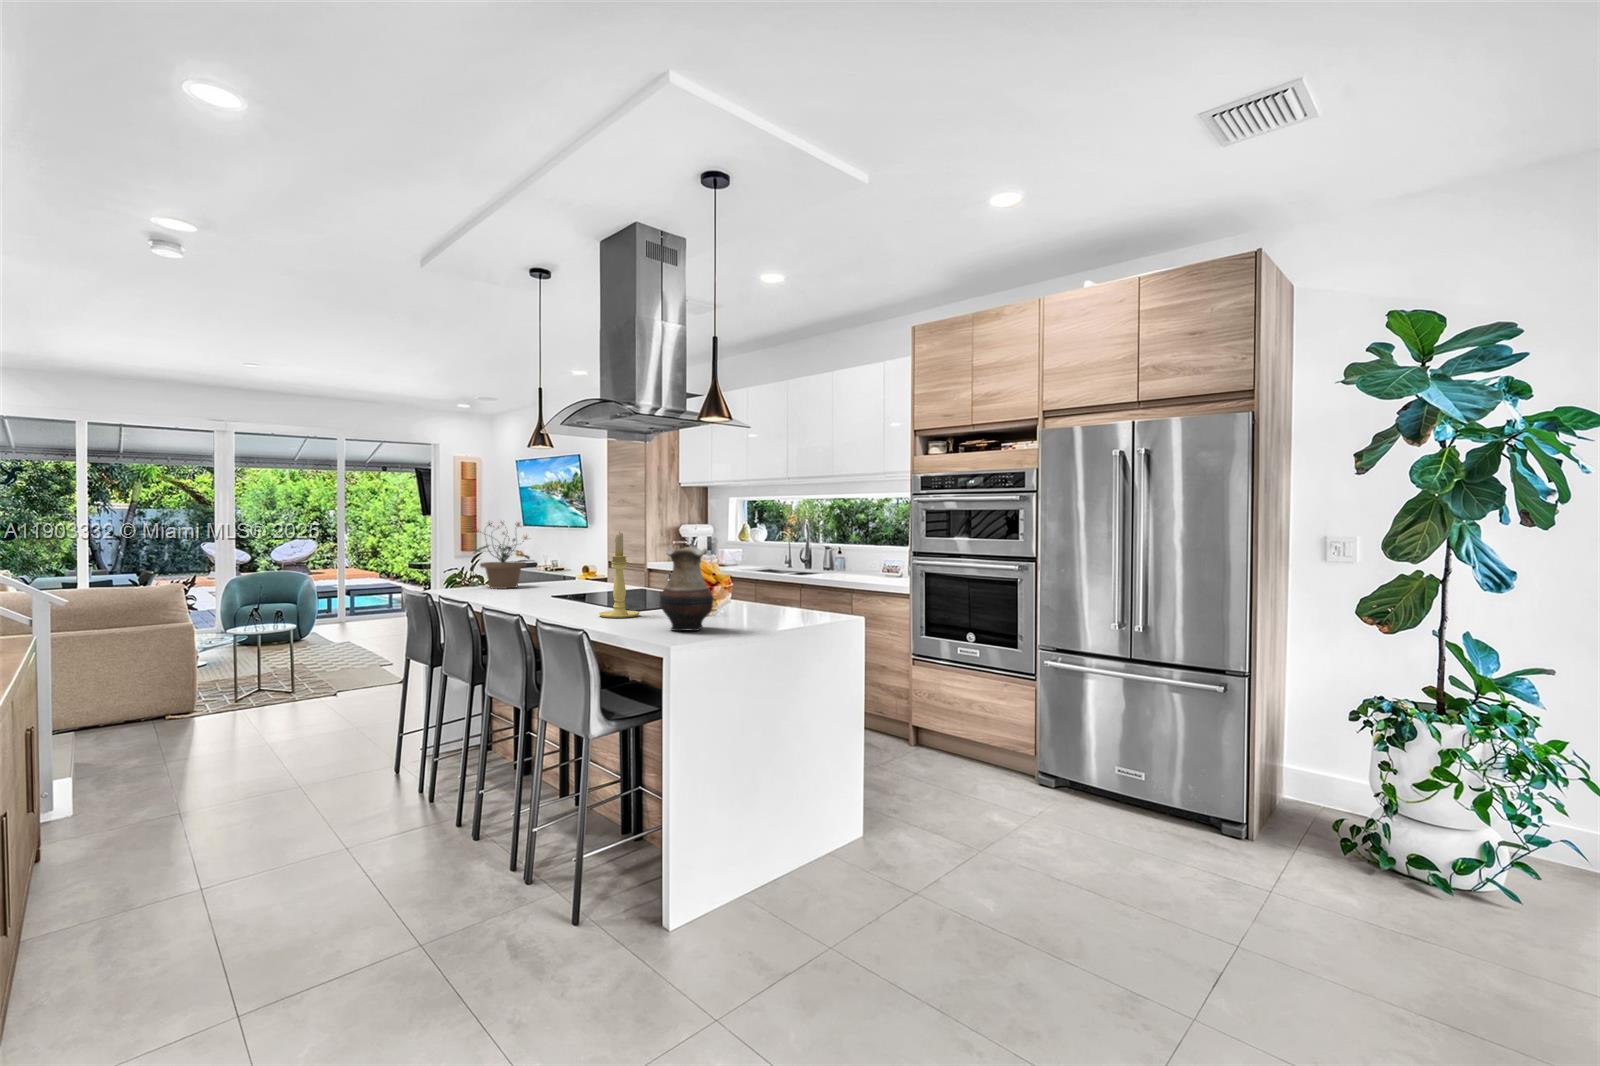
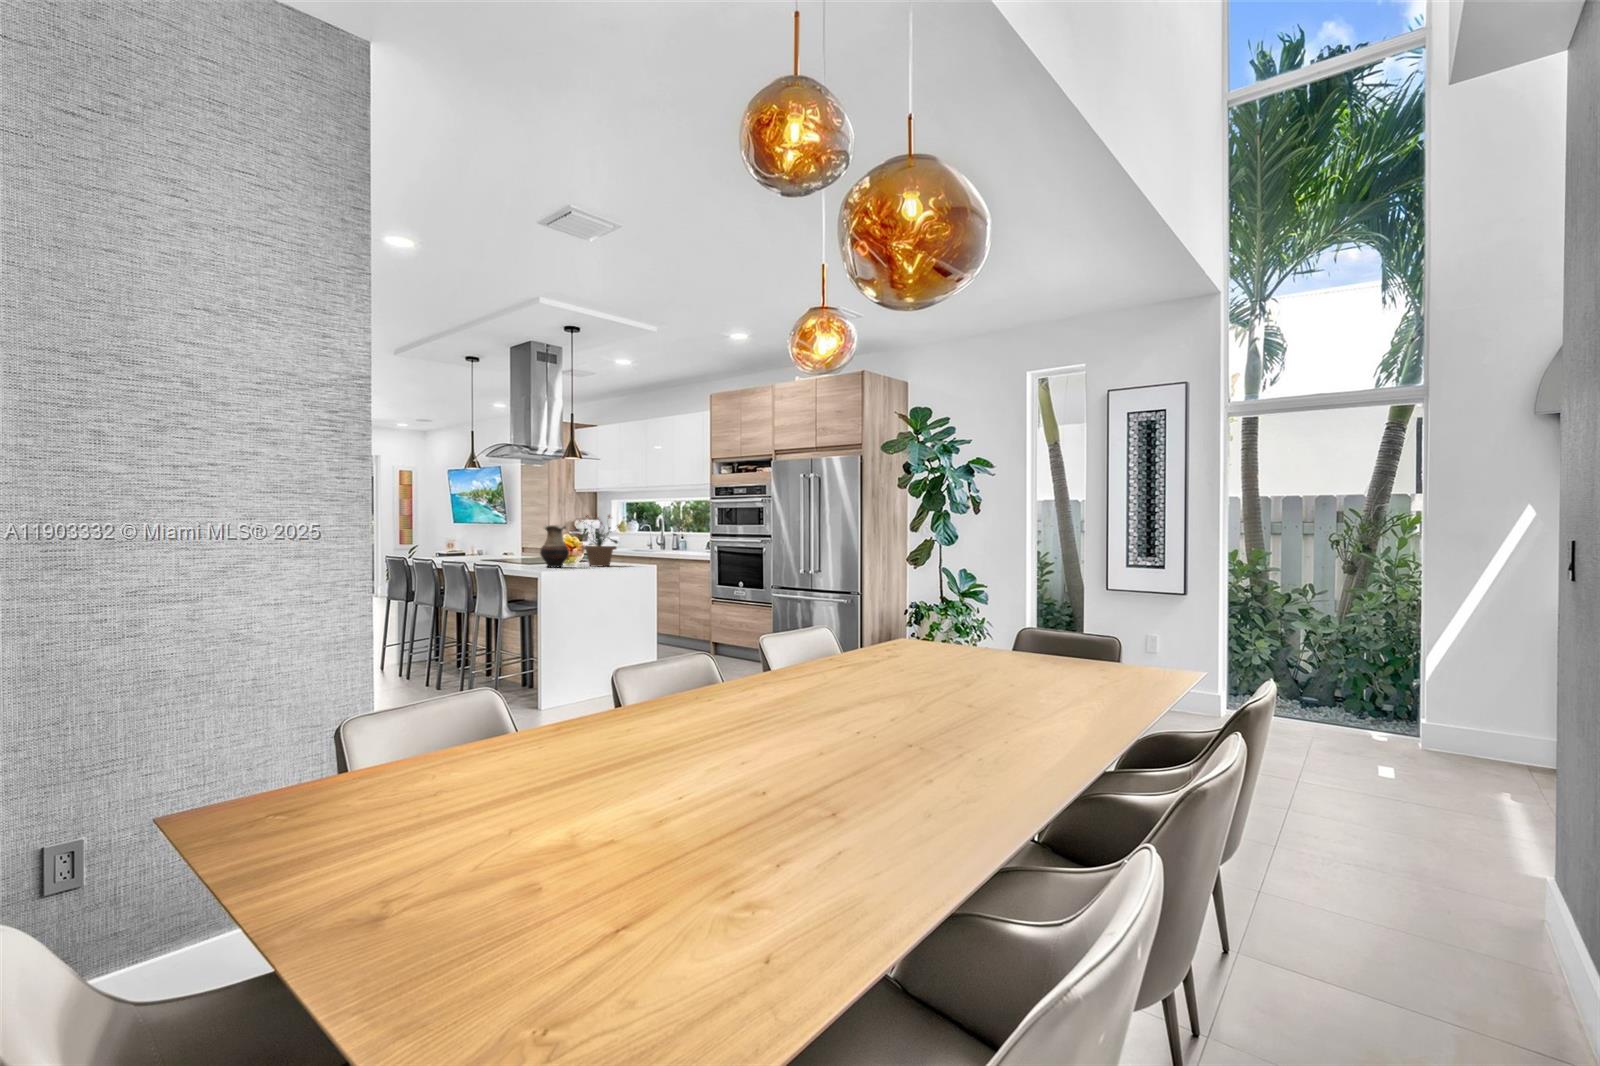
potted plant: present [473,522,530,589] -> present [579,515,620,567]
candle holder: present [599,533,640,618] -> none [509,518,533,565]

